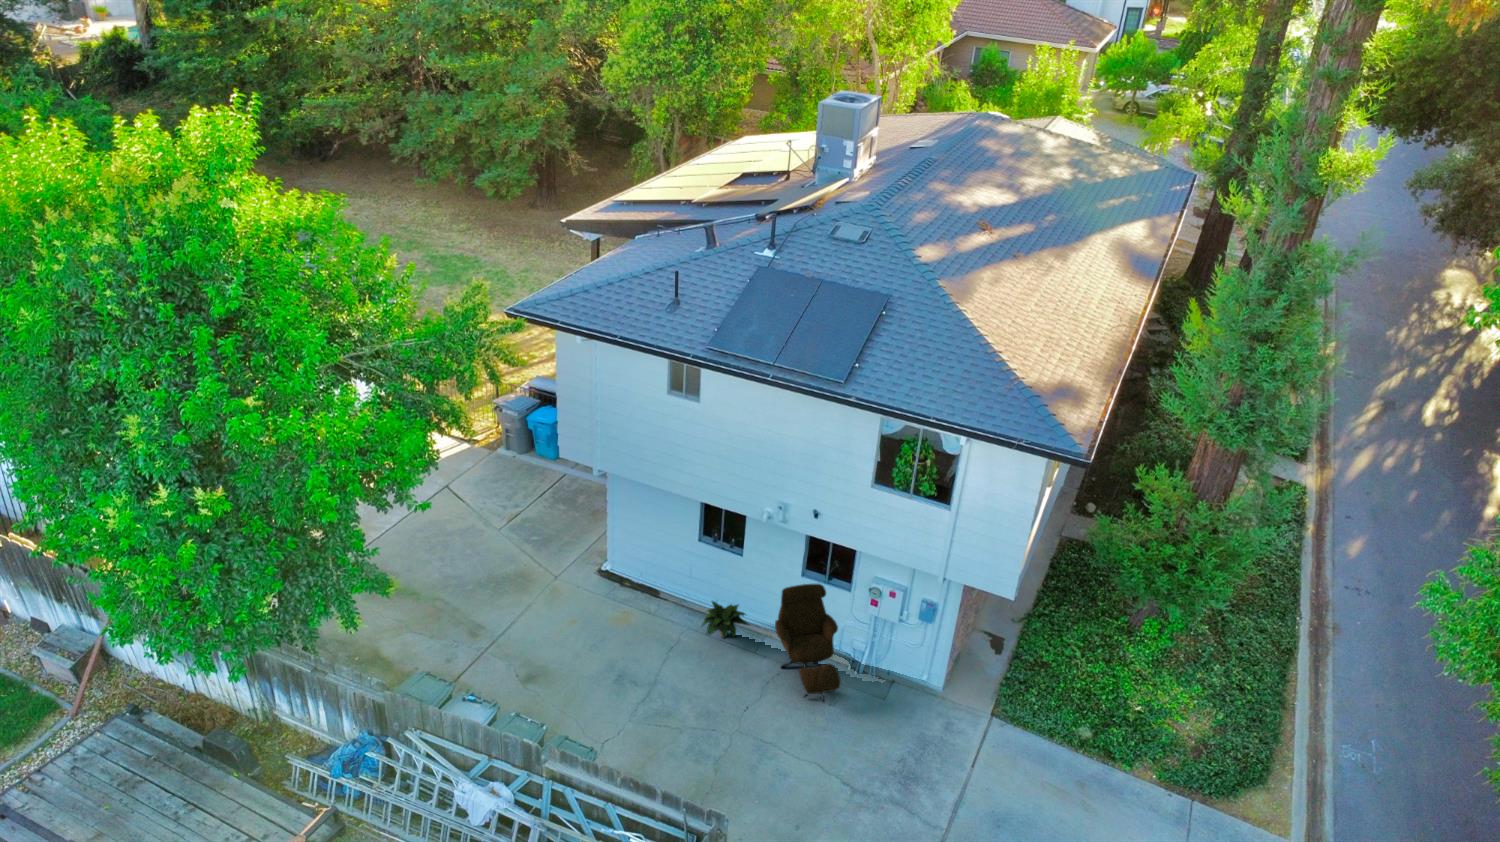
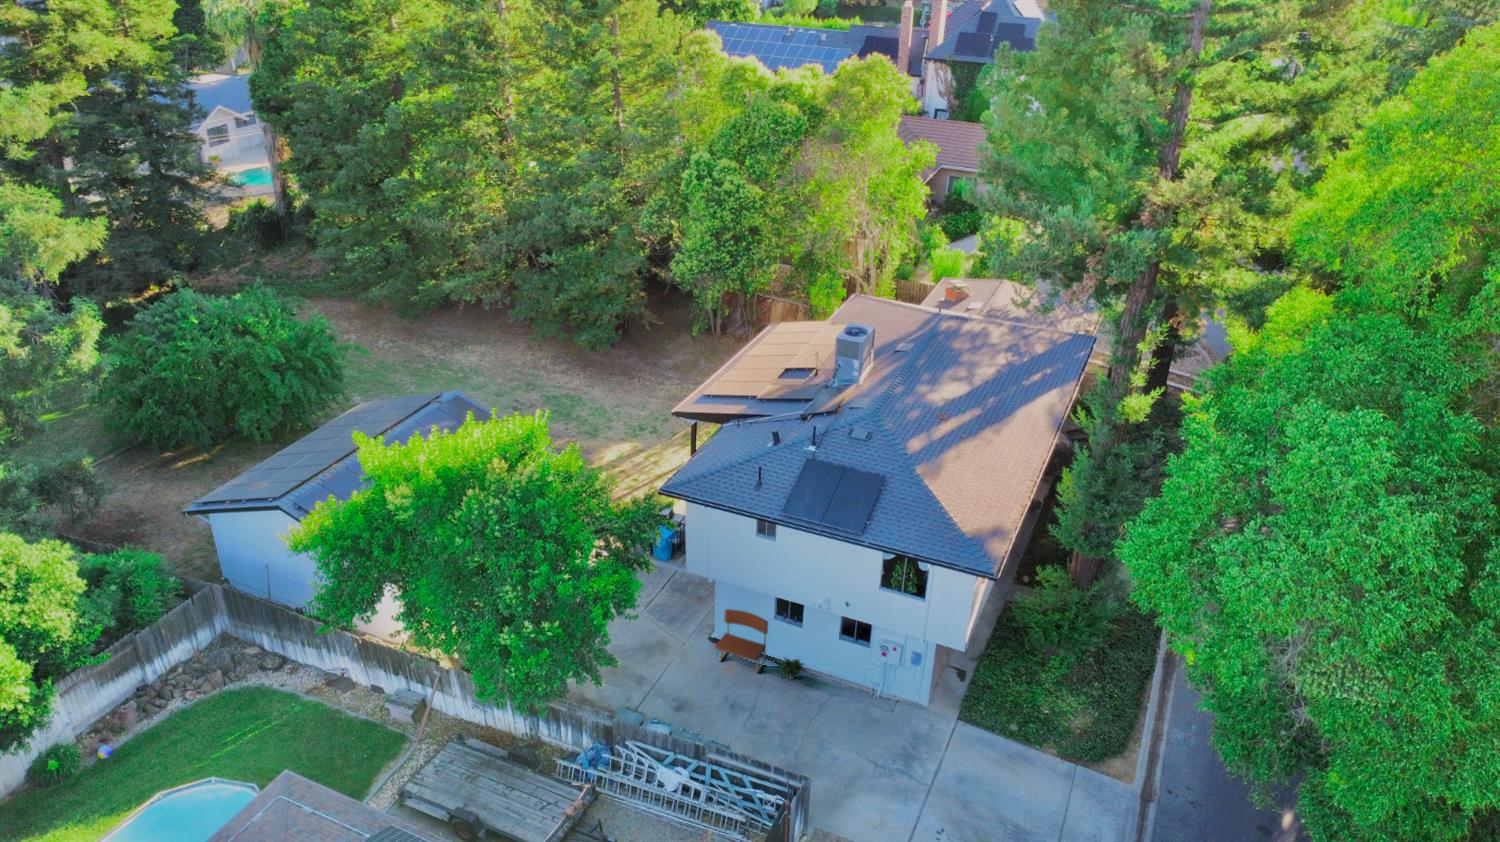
bench: none [602,521,689,625] -> present [715,609,768,672]
lounge chair: present [775,584,841,702] -> none [824,644,866,717]

